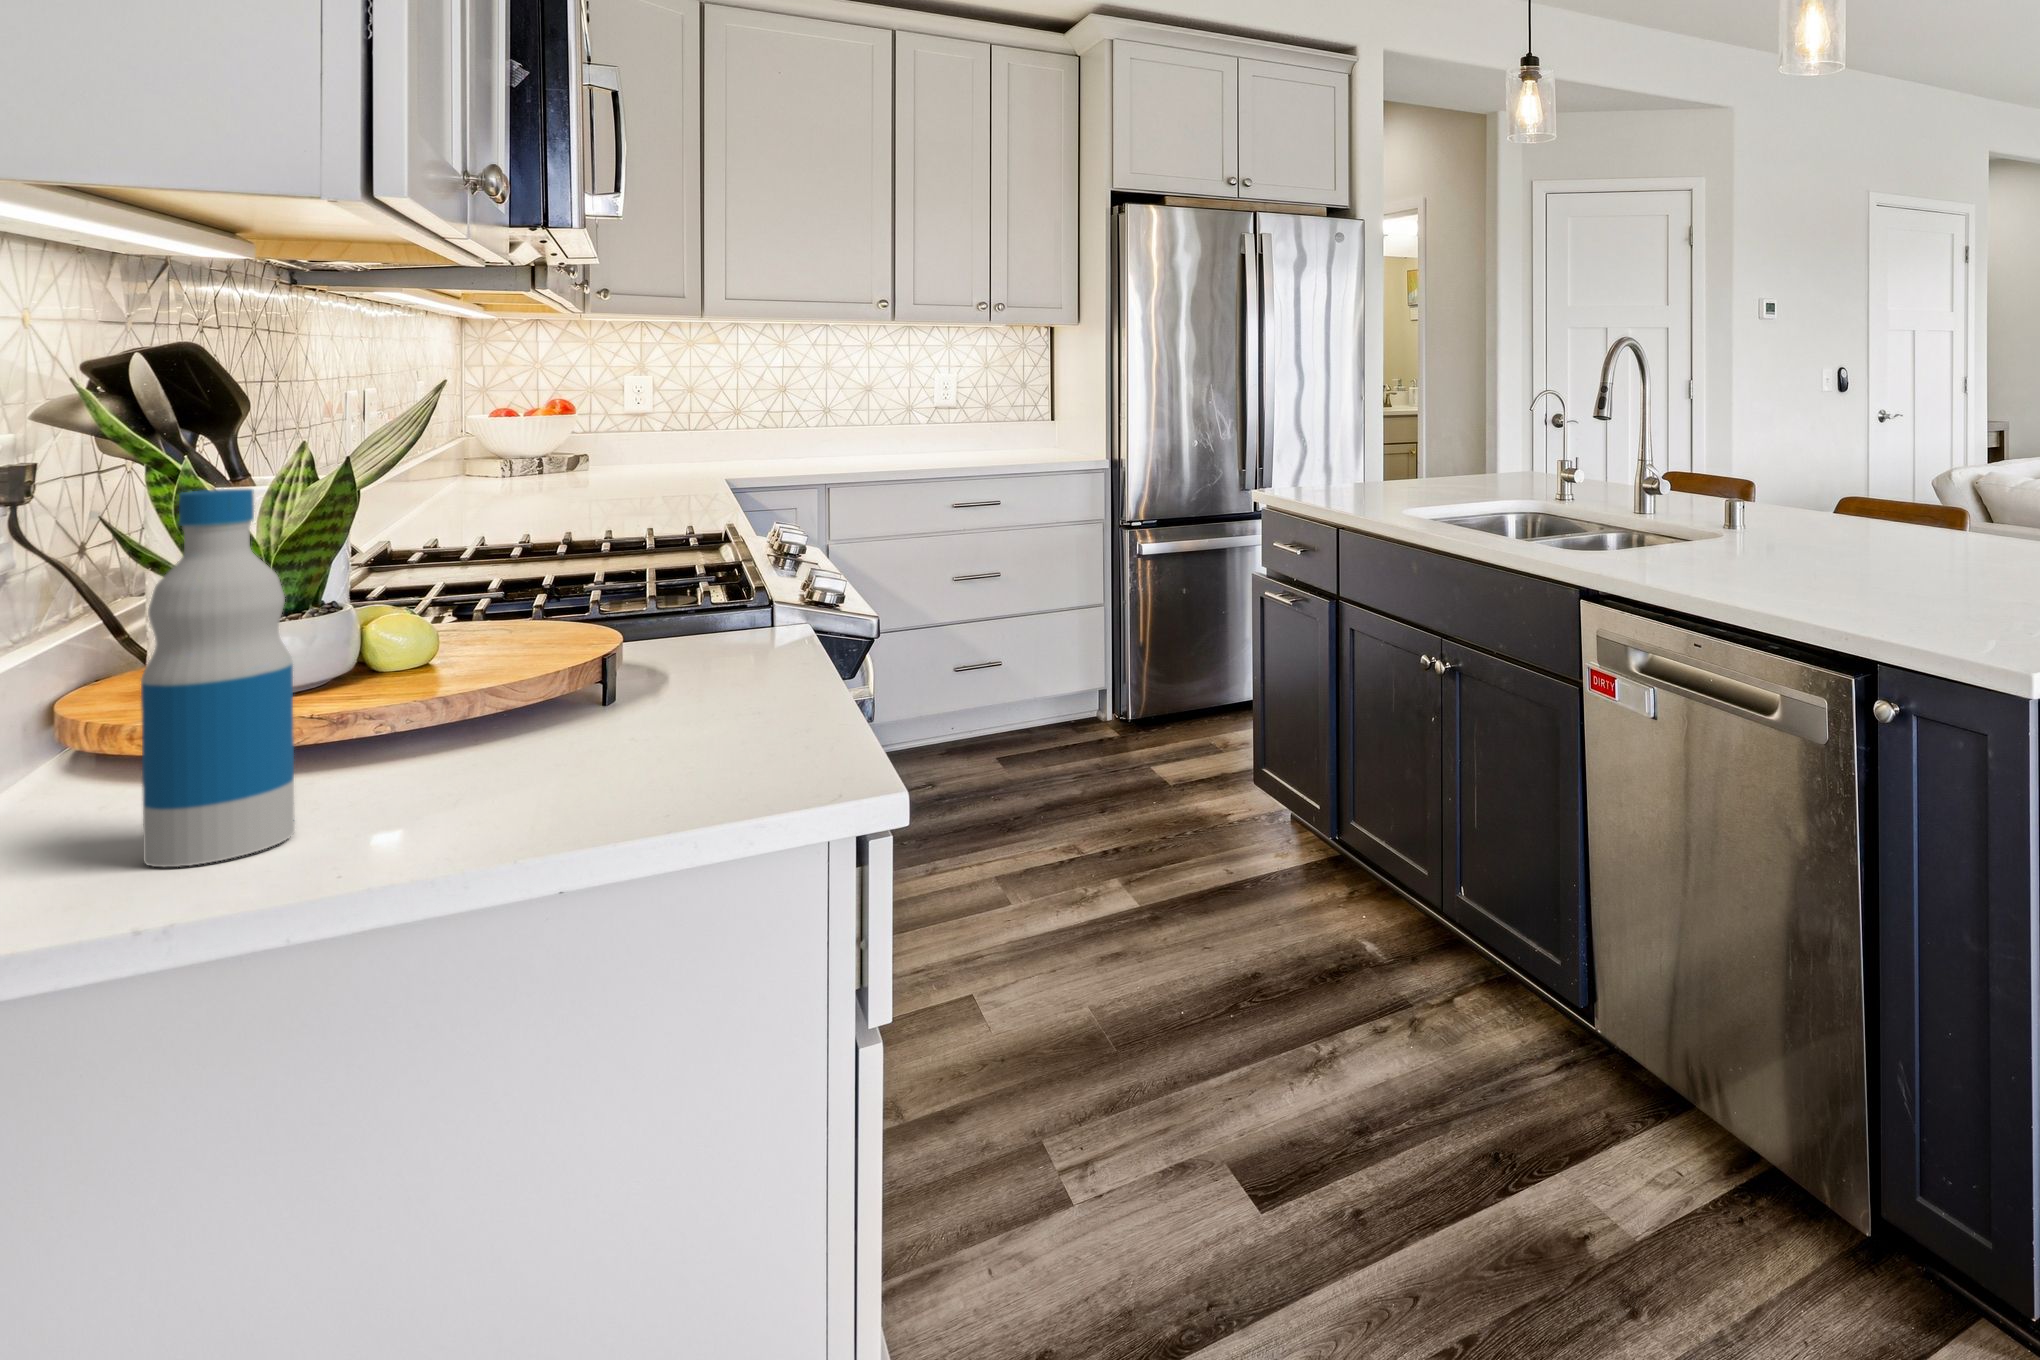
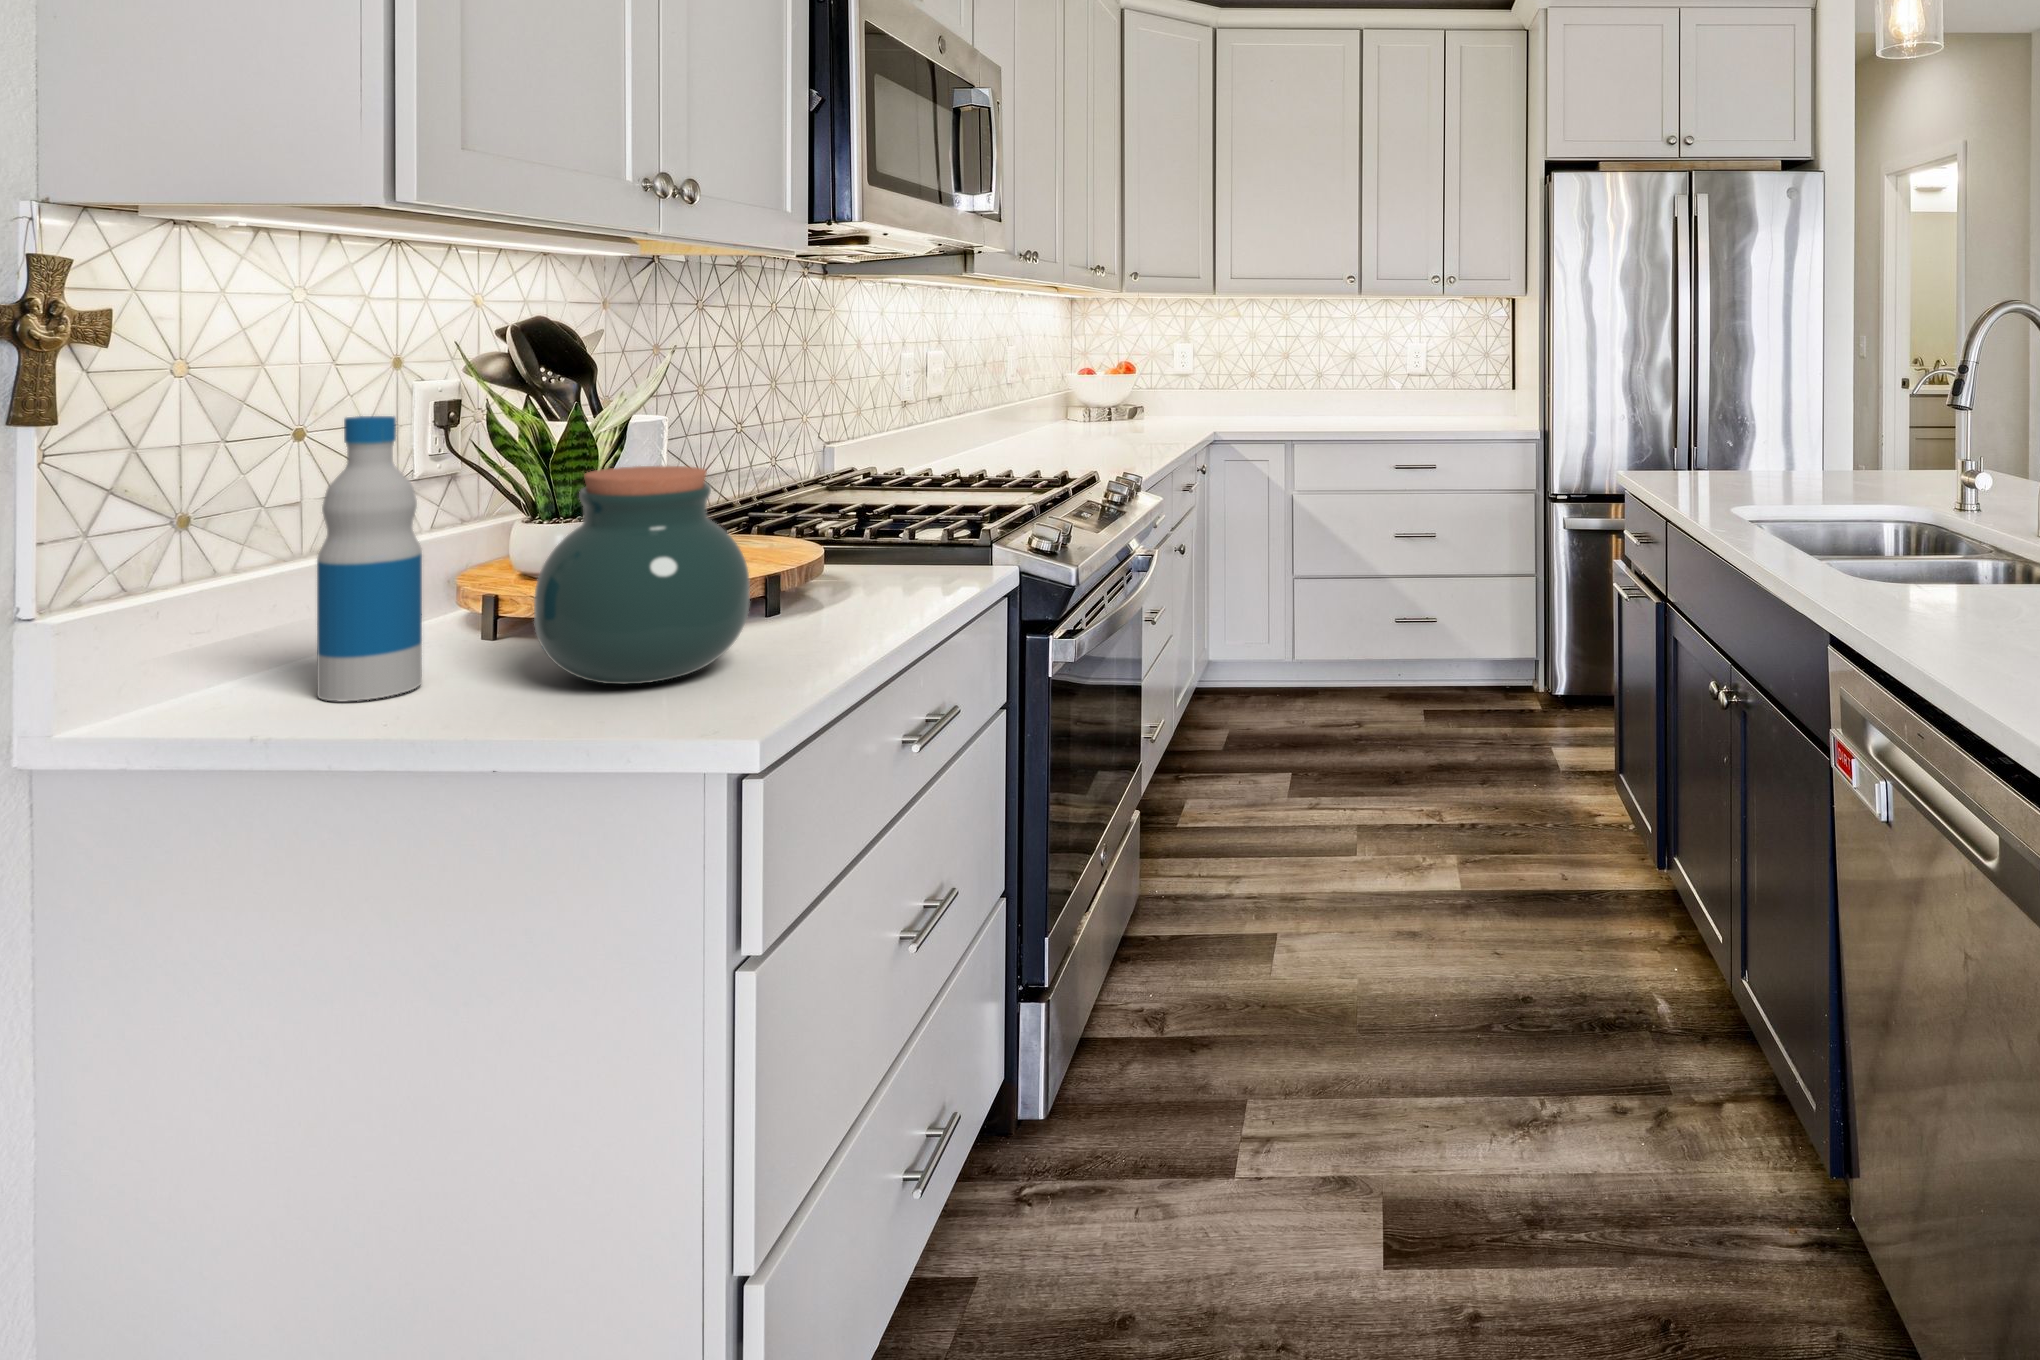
jar: none [437,524,704,783] -> present [534,466,750,684]

